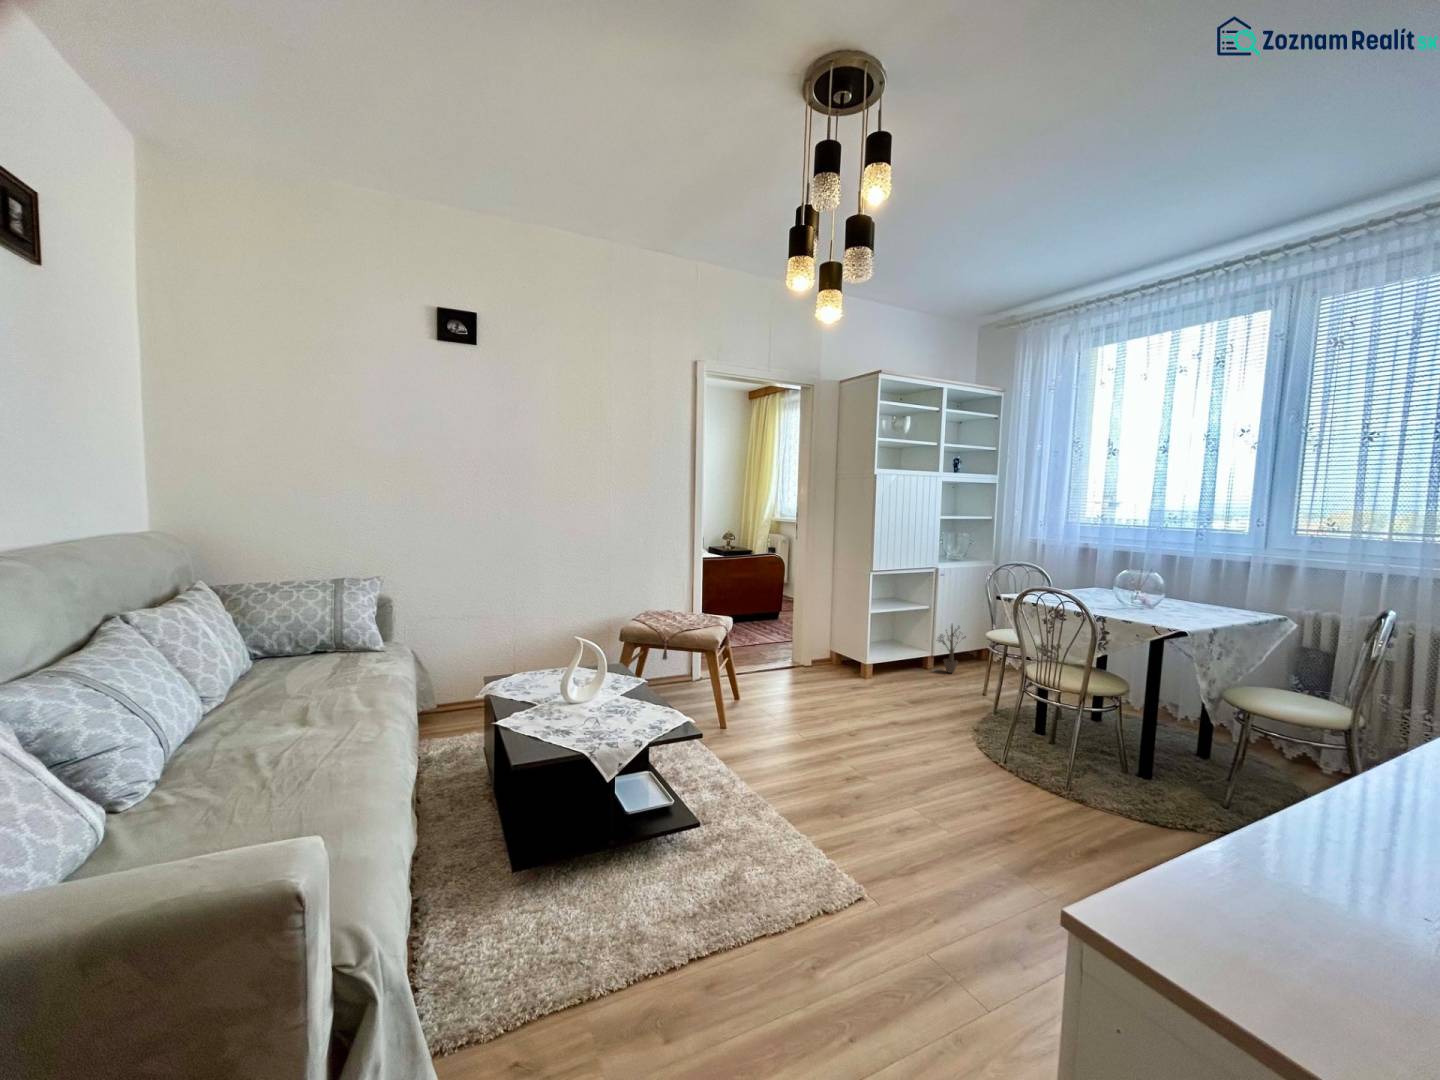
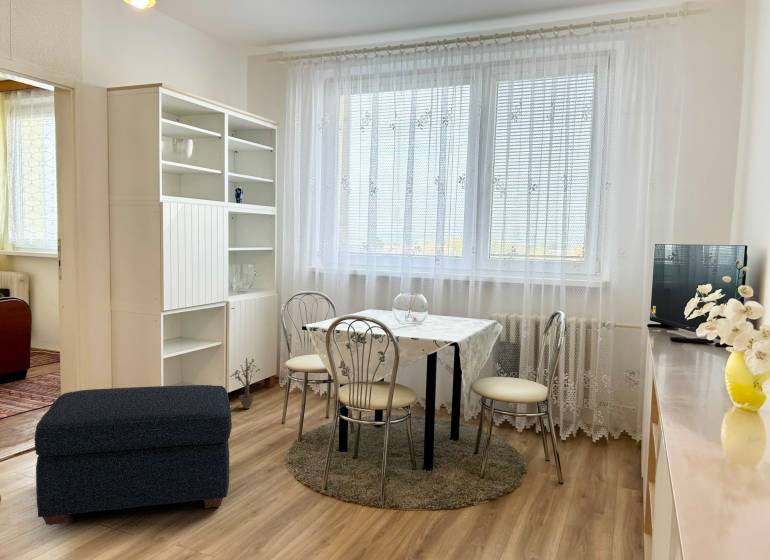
ottoman: none [759,627,915,747] -> present [35,385,232,525]

